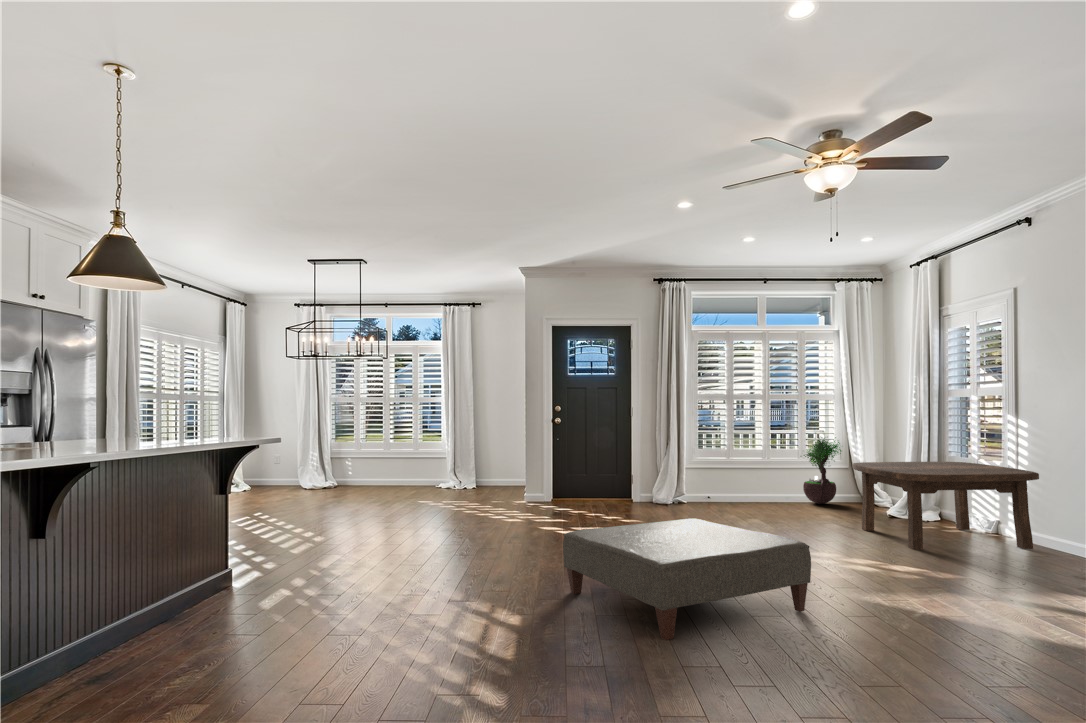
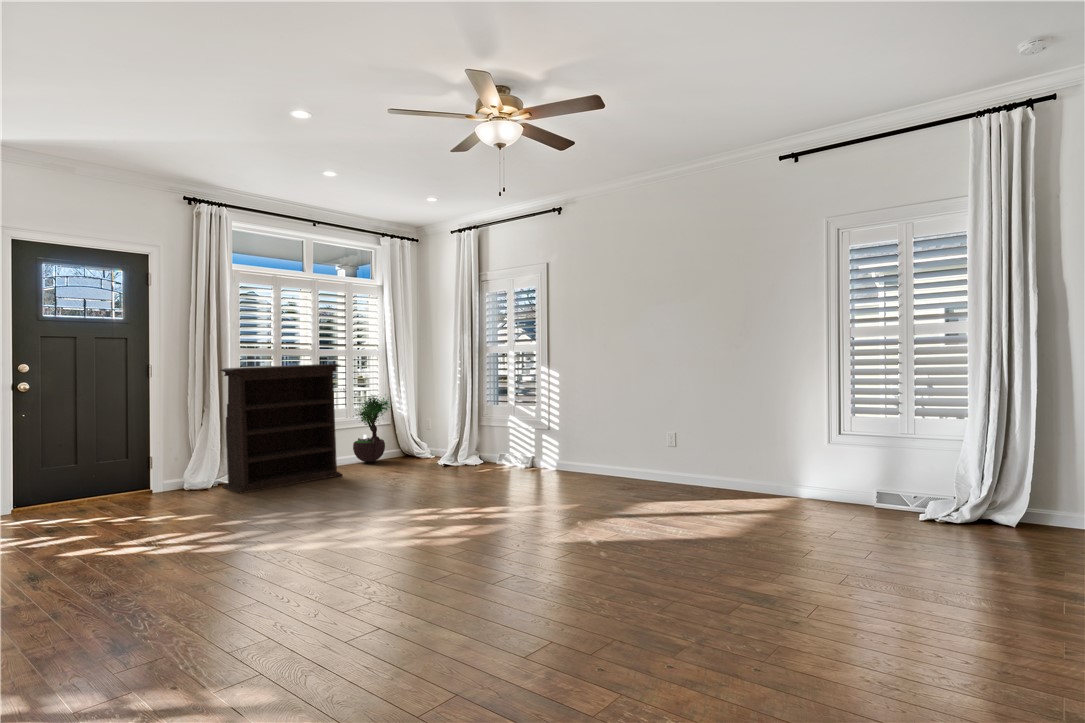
bookshelf: none [674,405,781,512] -> present [220,364,342,493]
coffee table: present [853,462,1039,550] -> none [426,409,574,493]
ottoman: present [563,518,811,640] -> none [191,502,495,662]

